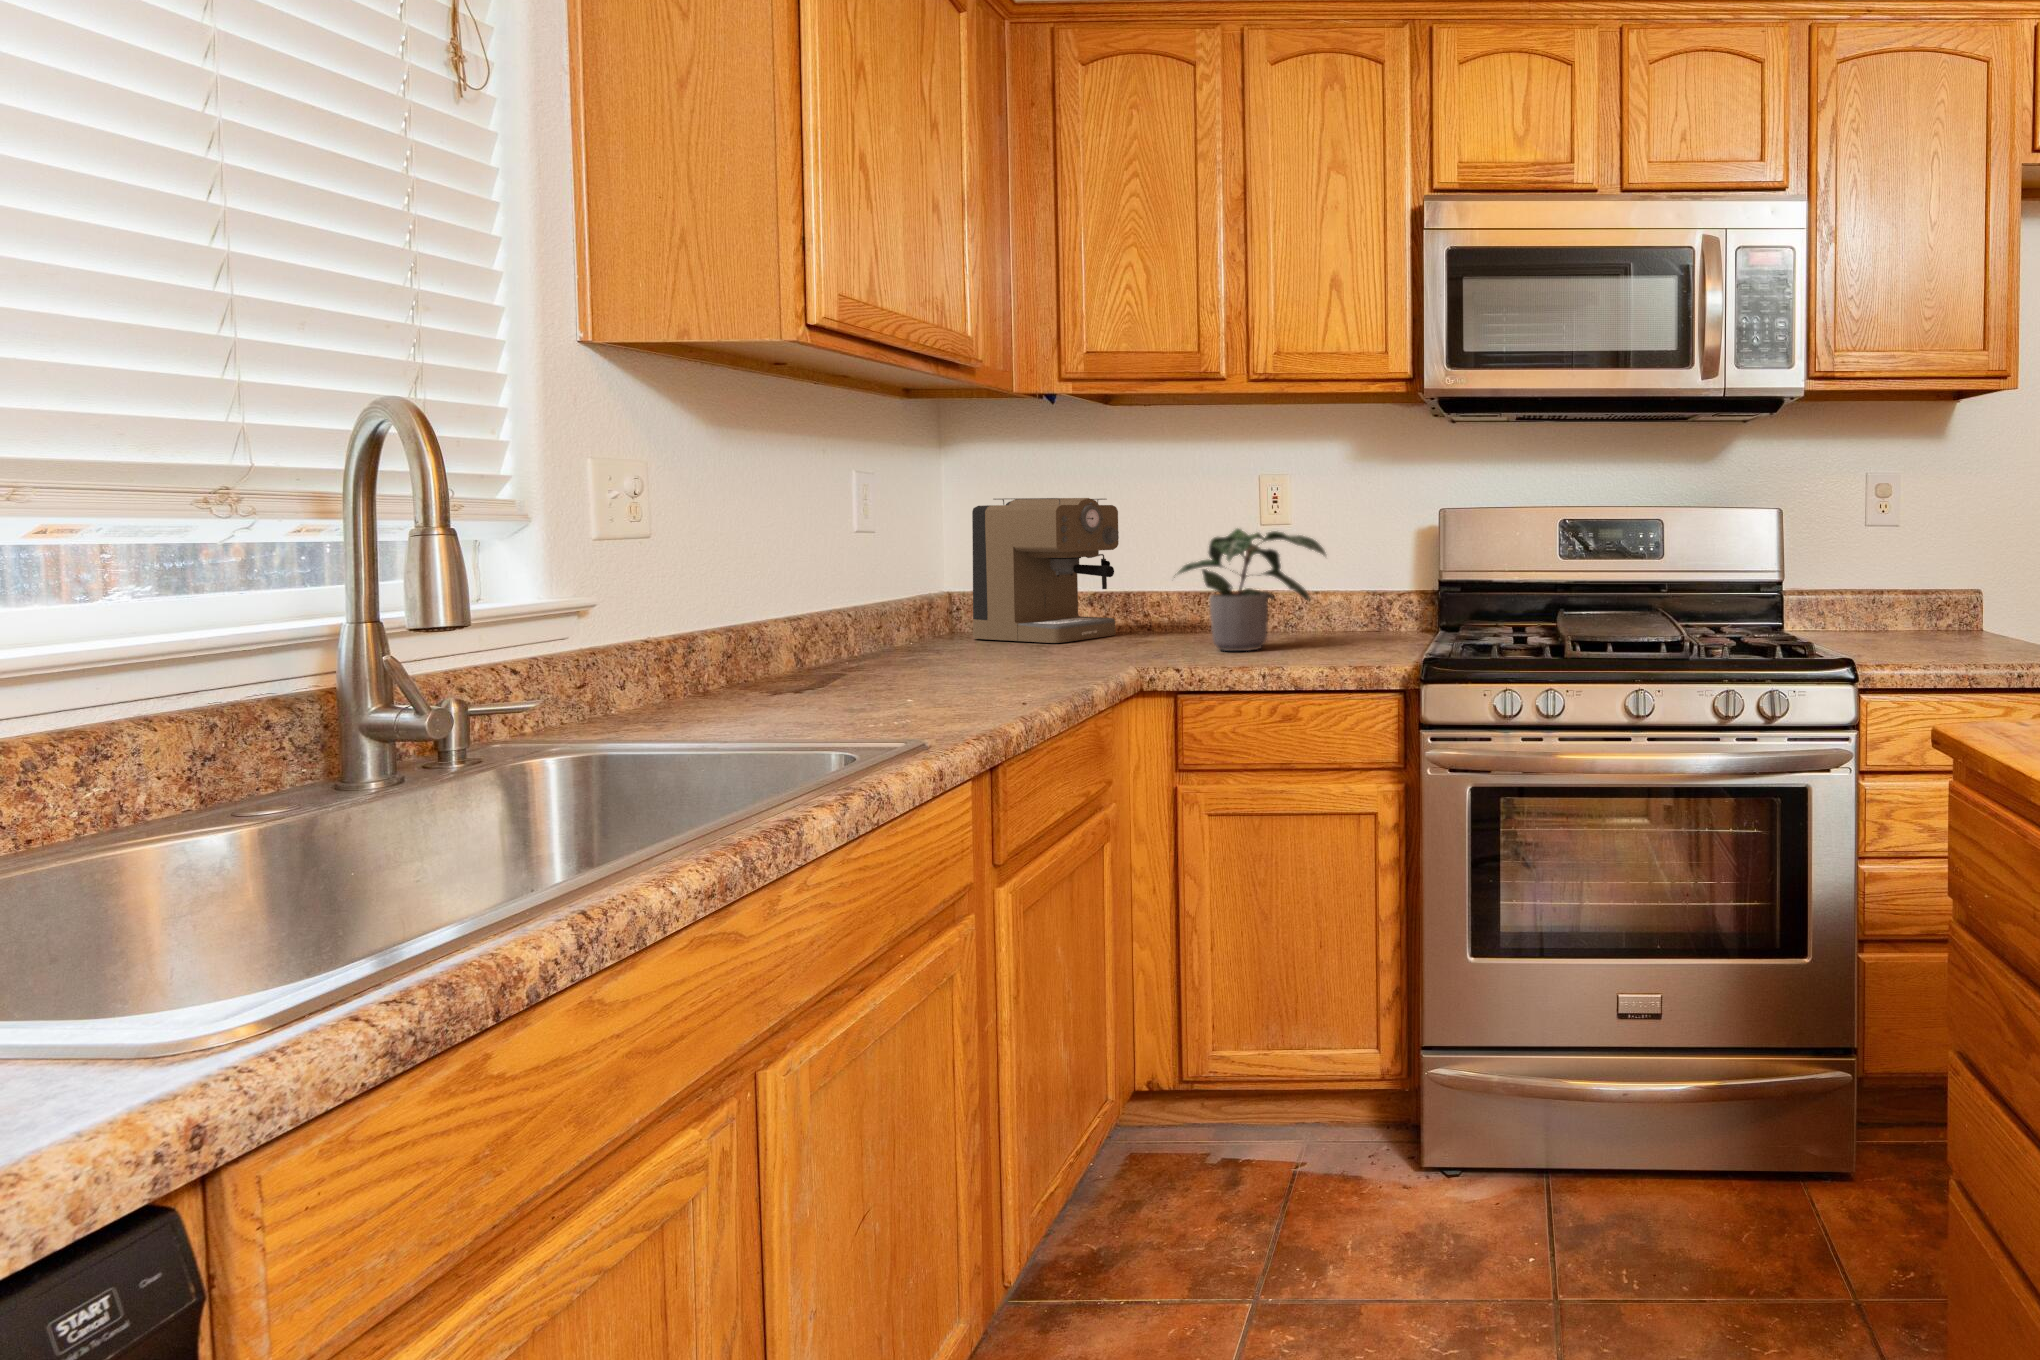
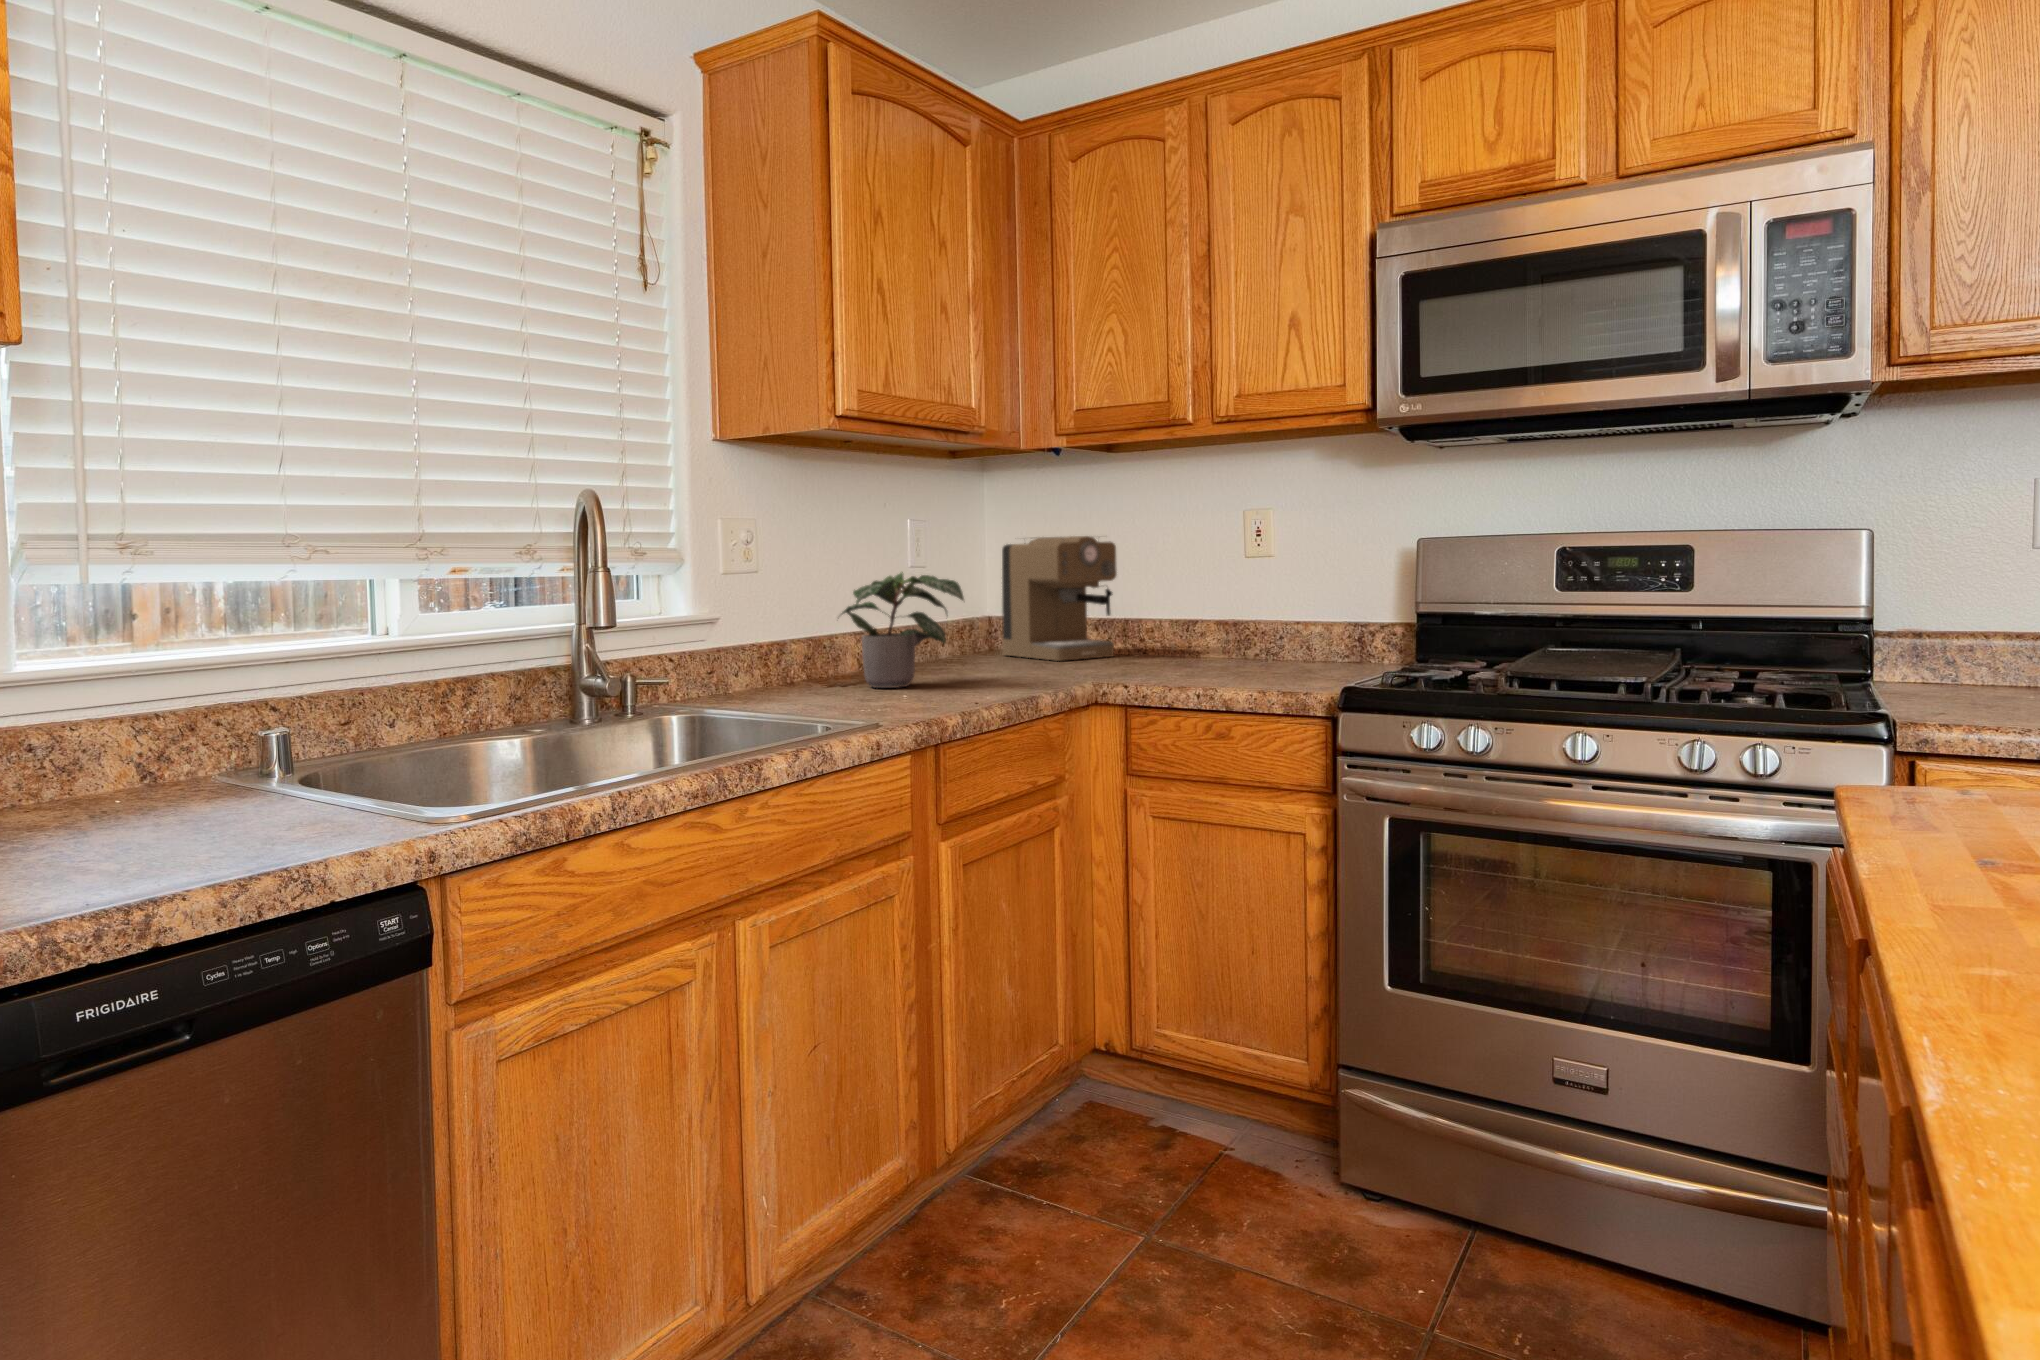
potted plant: present [1174,529,1326,651] -> present [842,572,964,688]

